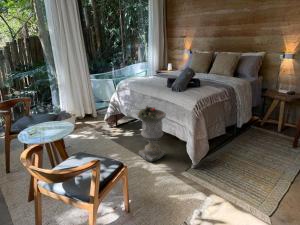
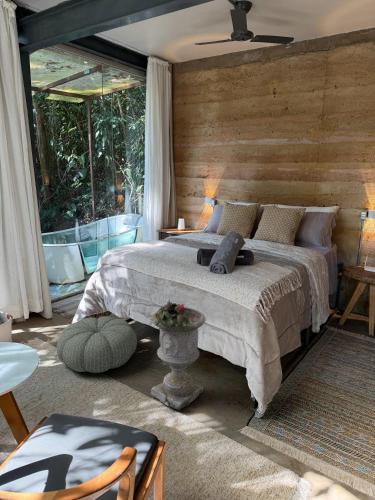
pouf: none [95,116,136,143] -> present [57,316,137,373]

